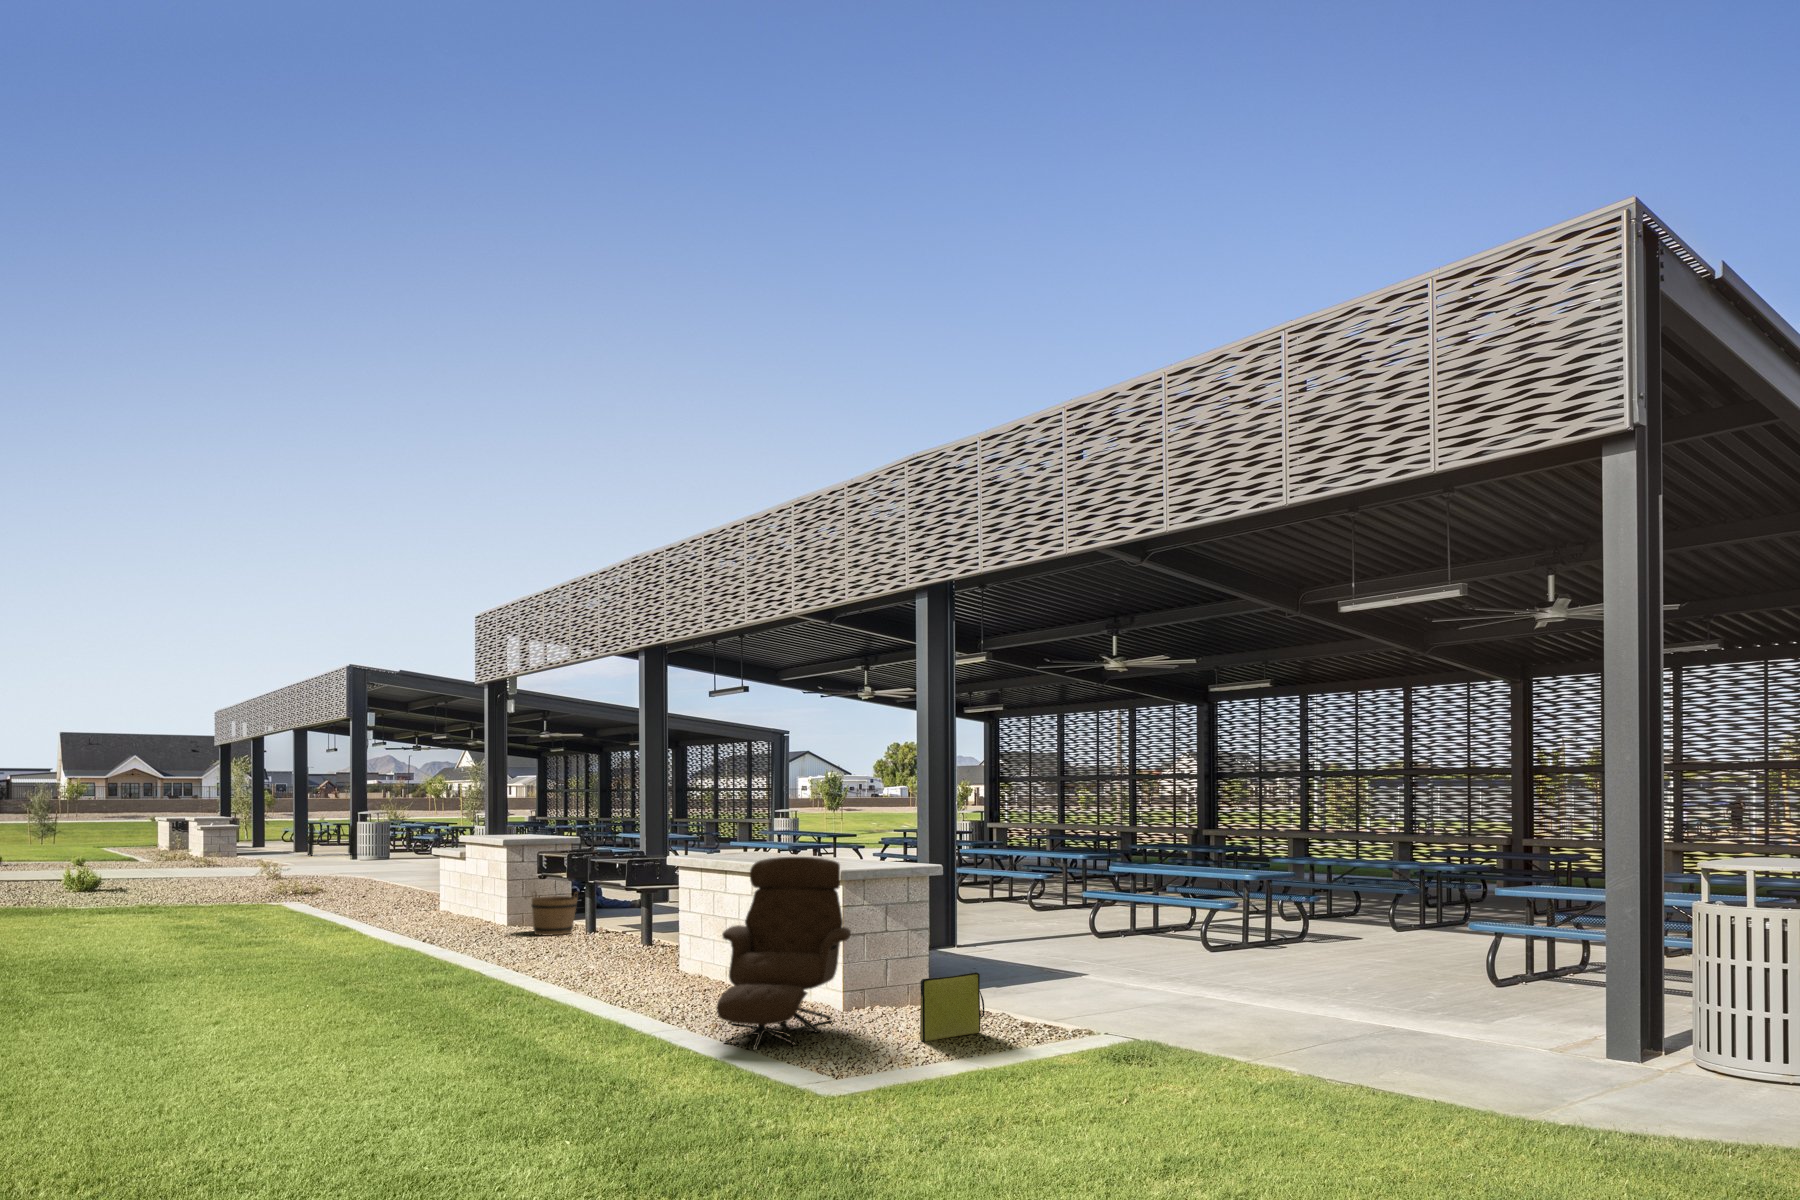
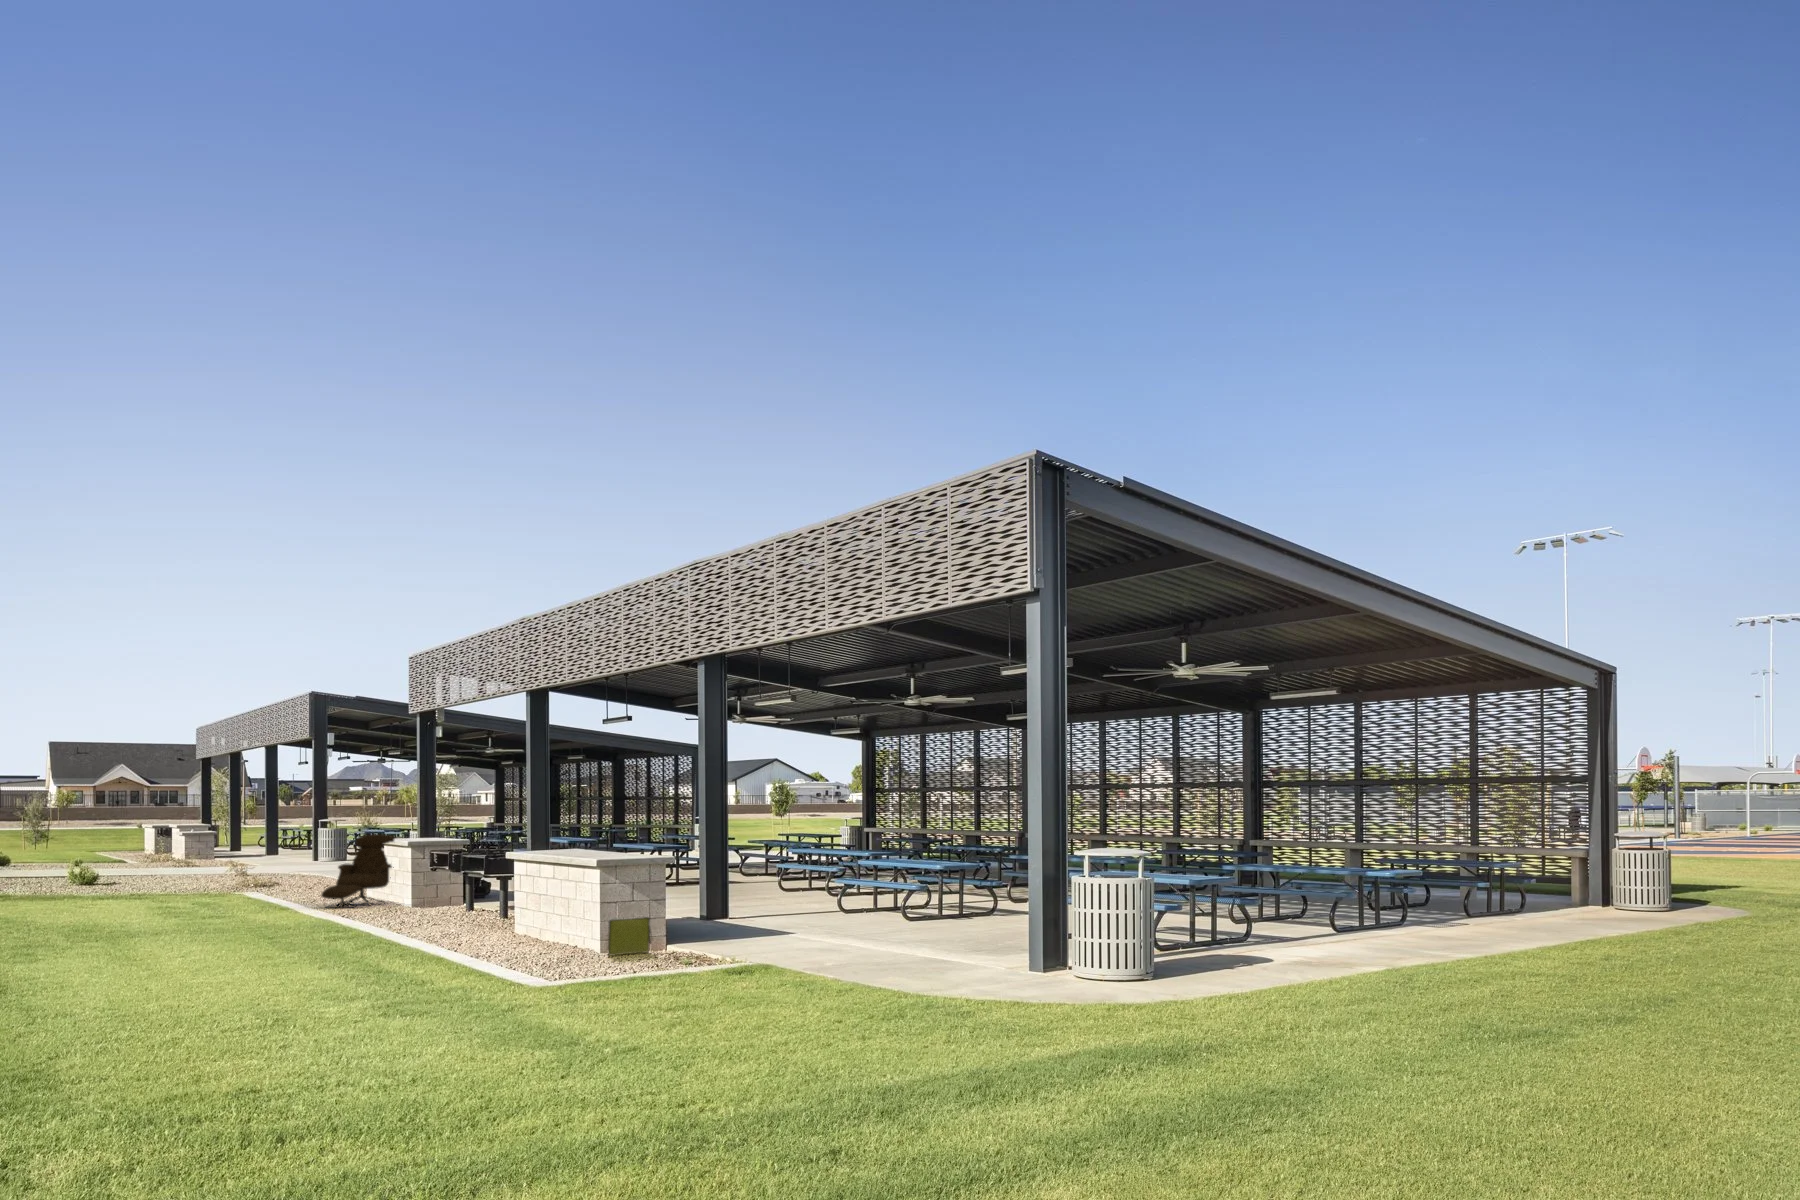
bench: present [307,825,356,856] -> none [275,831,317,859]
lounge chair: present [716,857,851,1050] -> present [321,834,394,907]
bucket: present [531,892,577,936] -> none [424,879,458,910]

